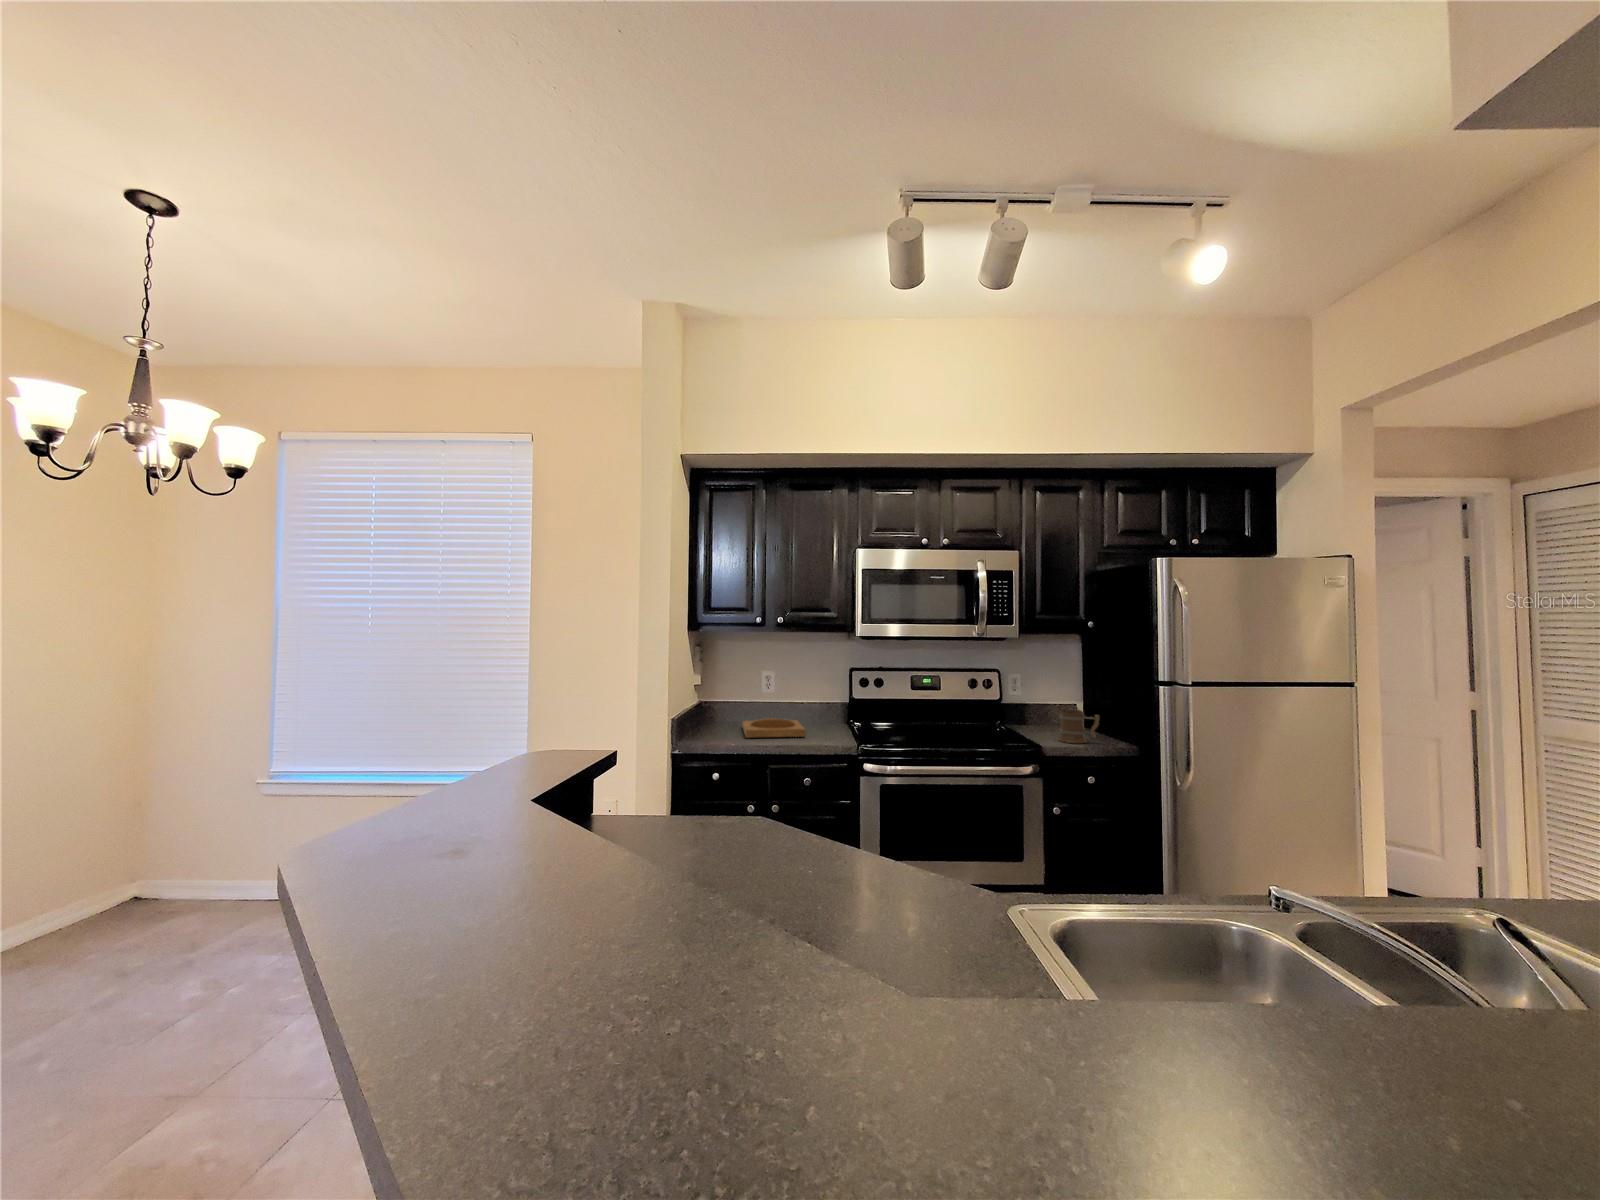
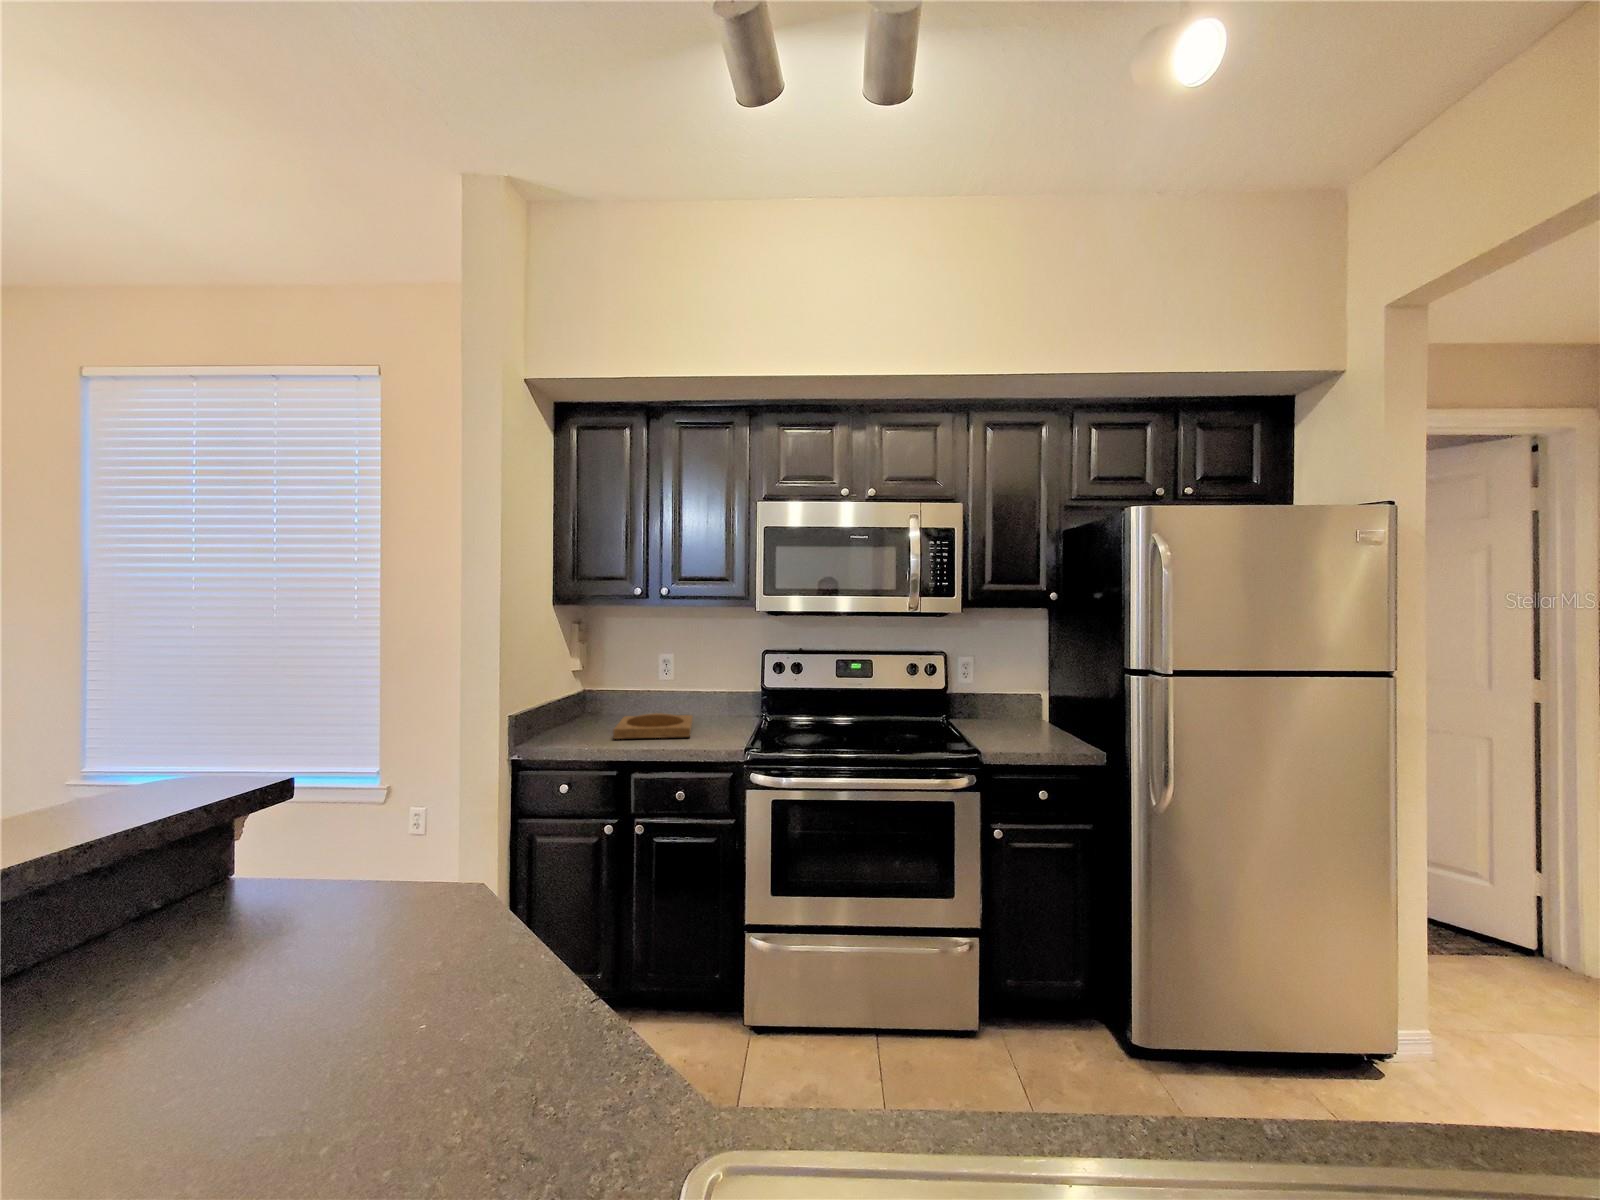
mug: present [1059,708,1099,743] -> none [1009,701,1061,746]

